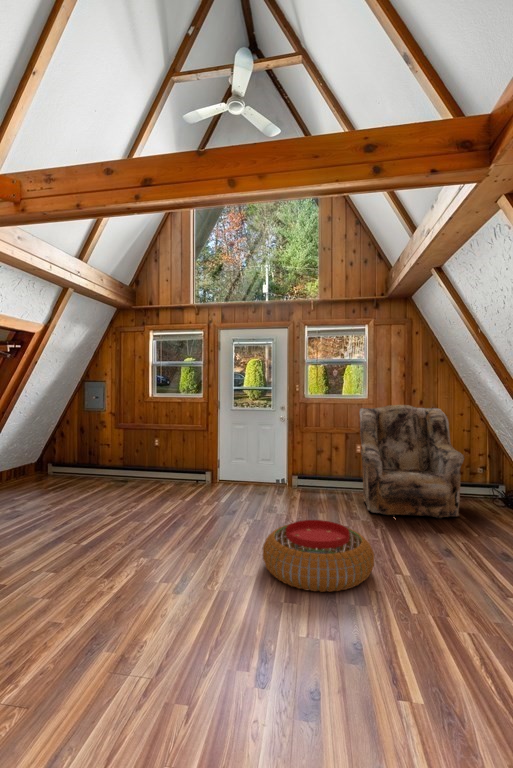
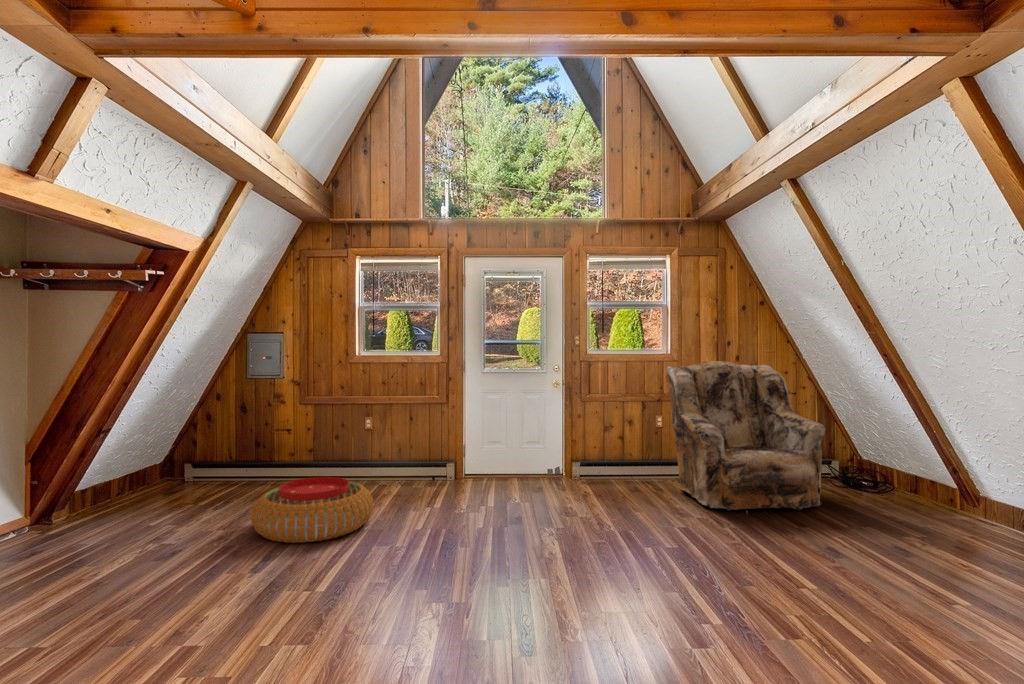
pouf: present [263,520,374,592] -> present [251,477,373,543]

